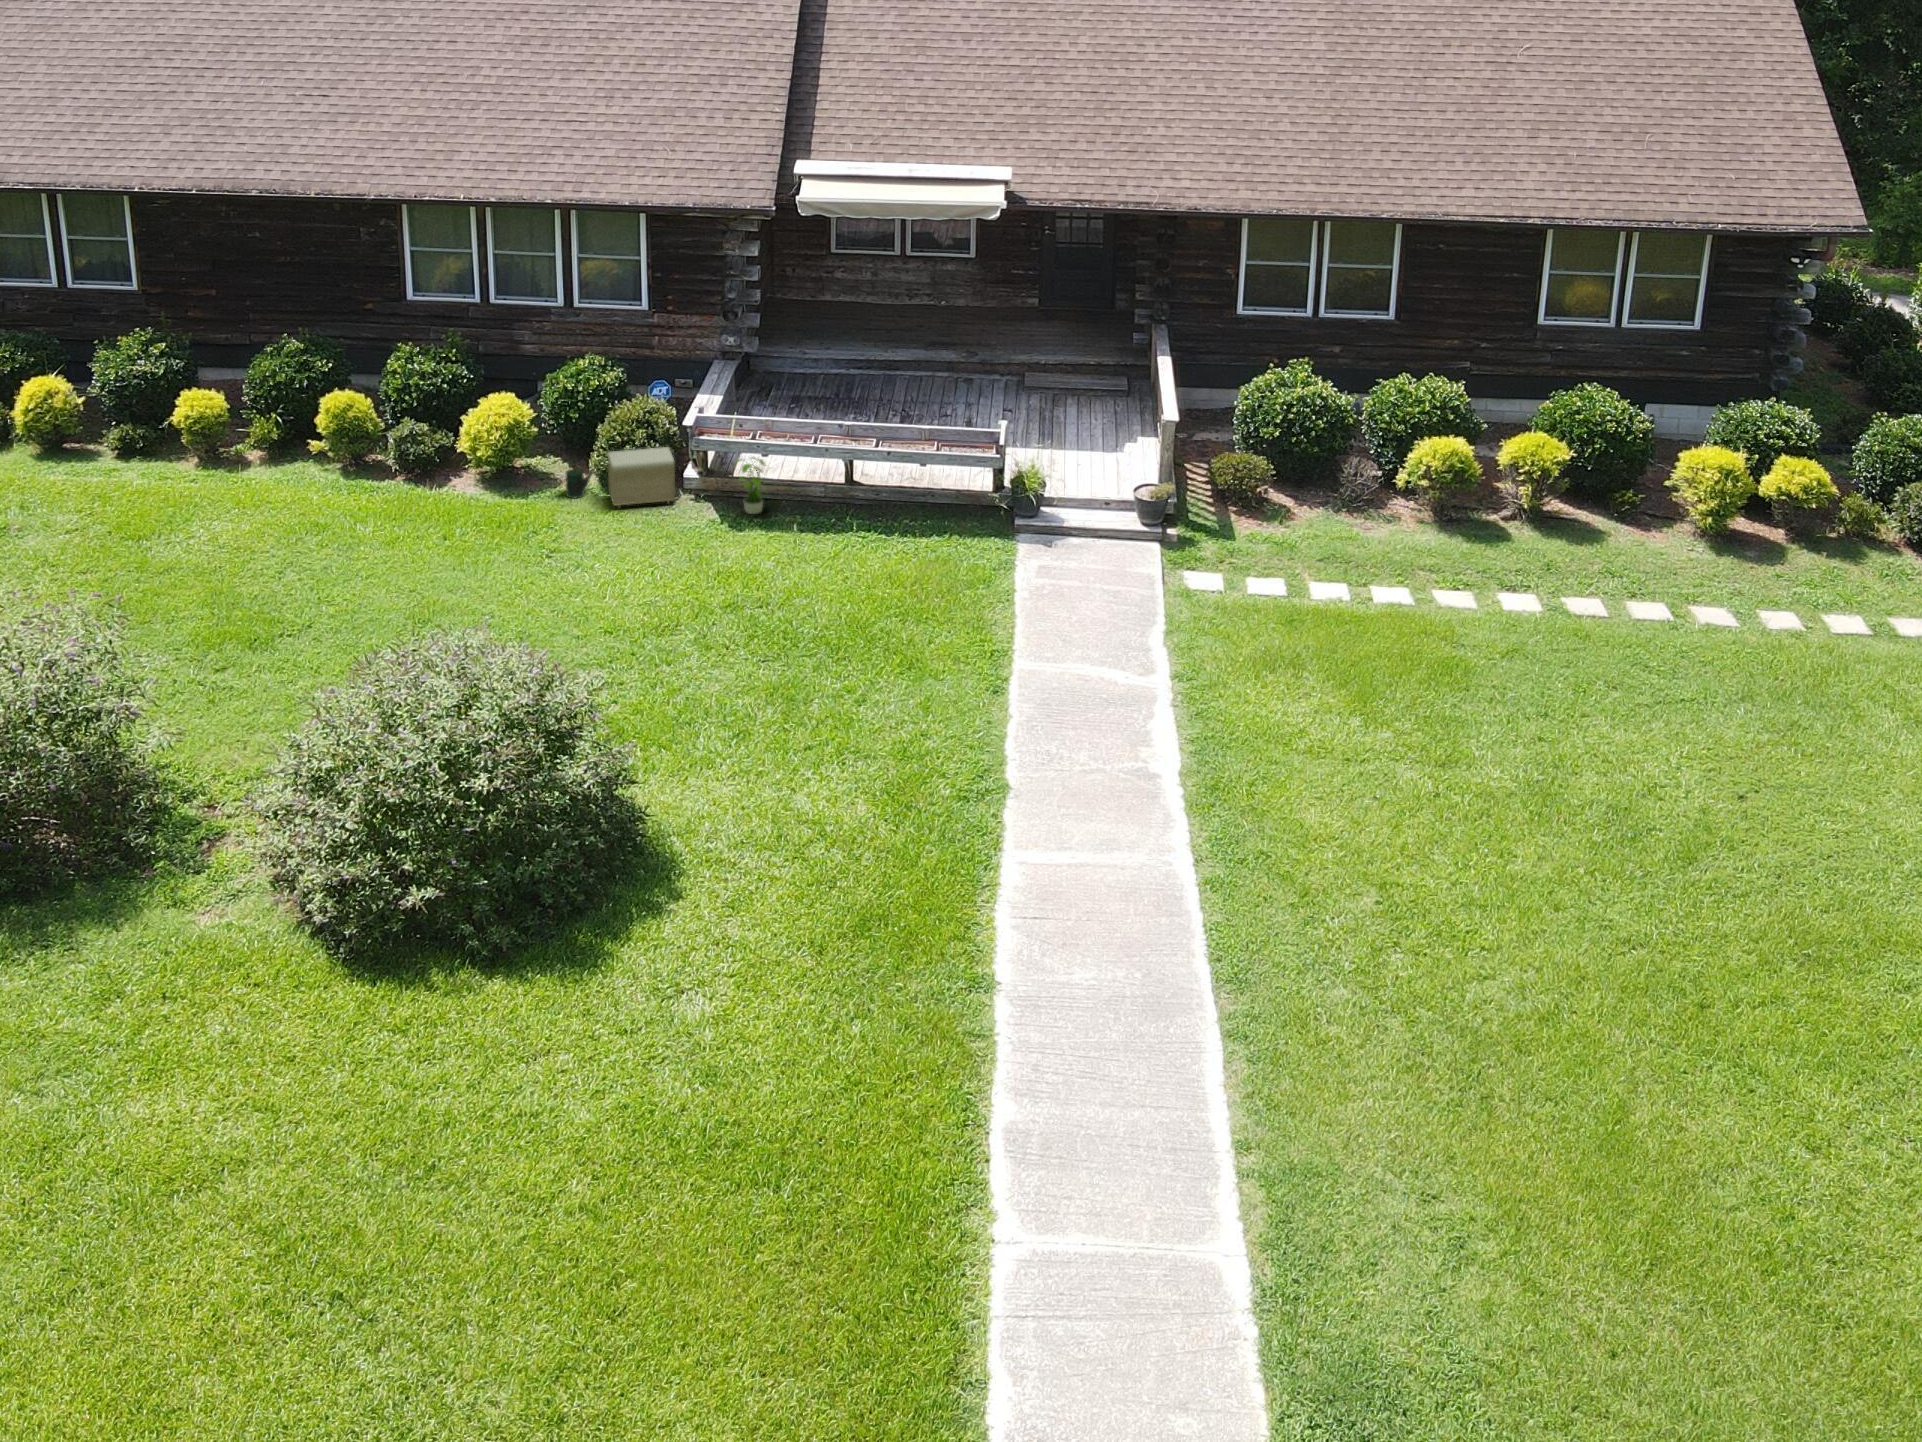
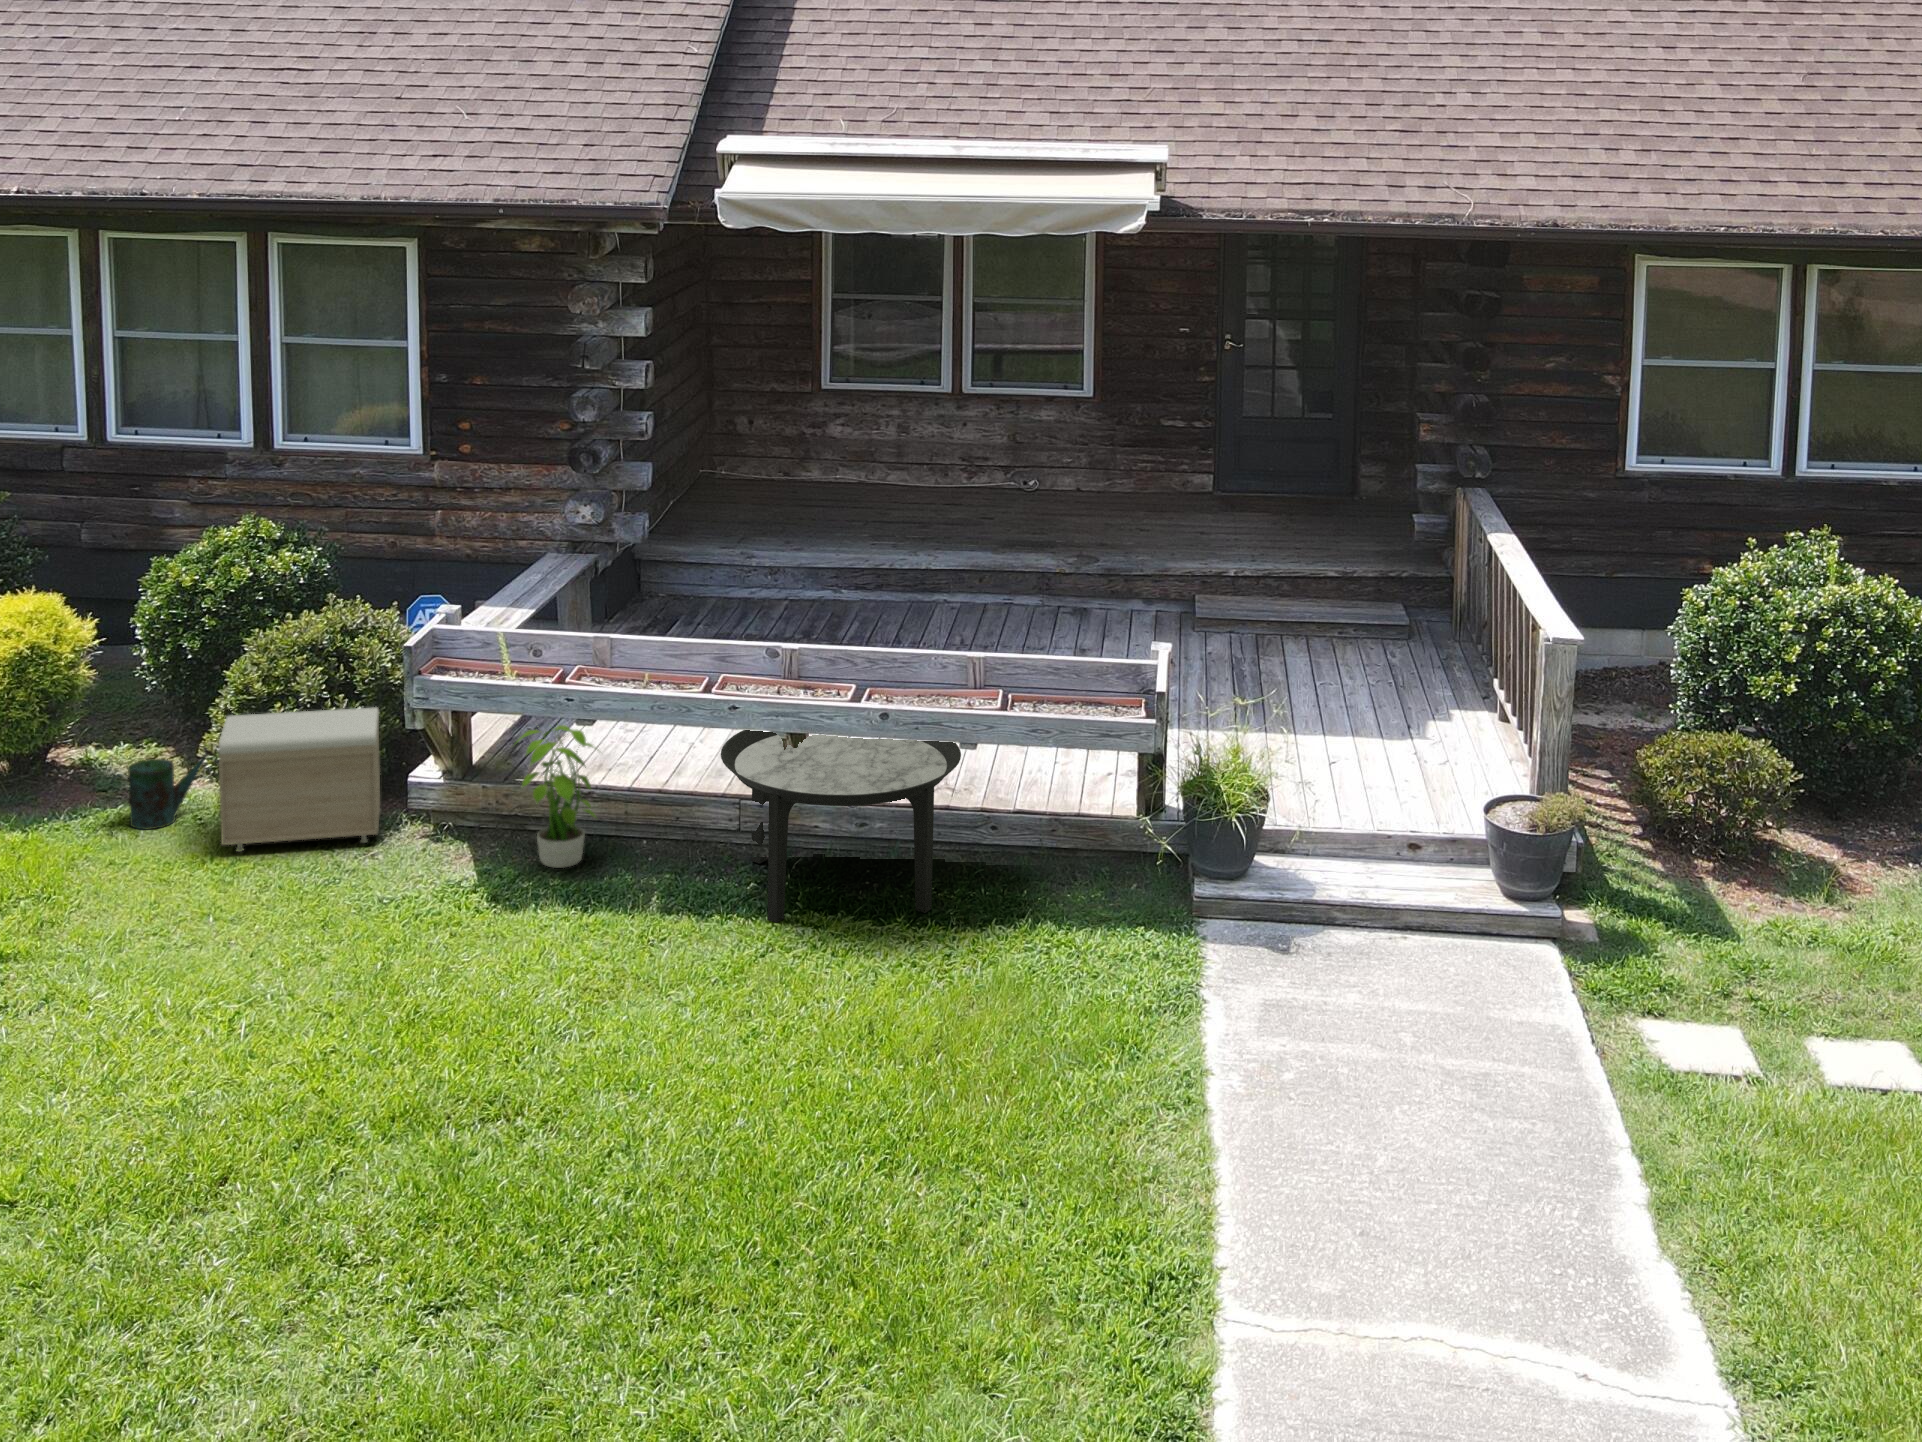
round table: none [822,450,920,537] -> present [721,730,961,922]

